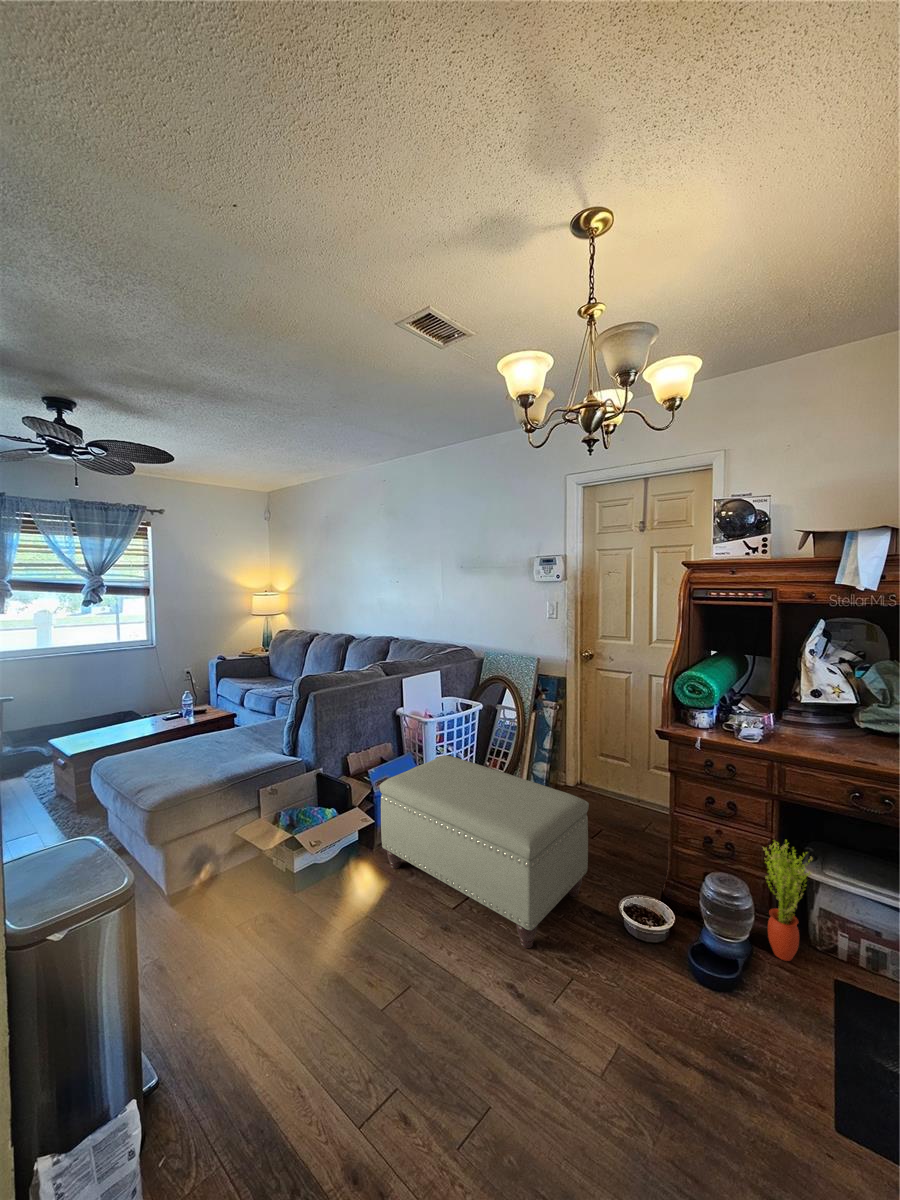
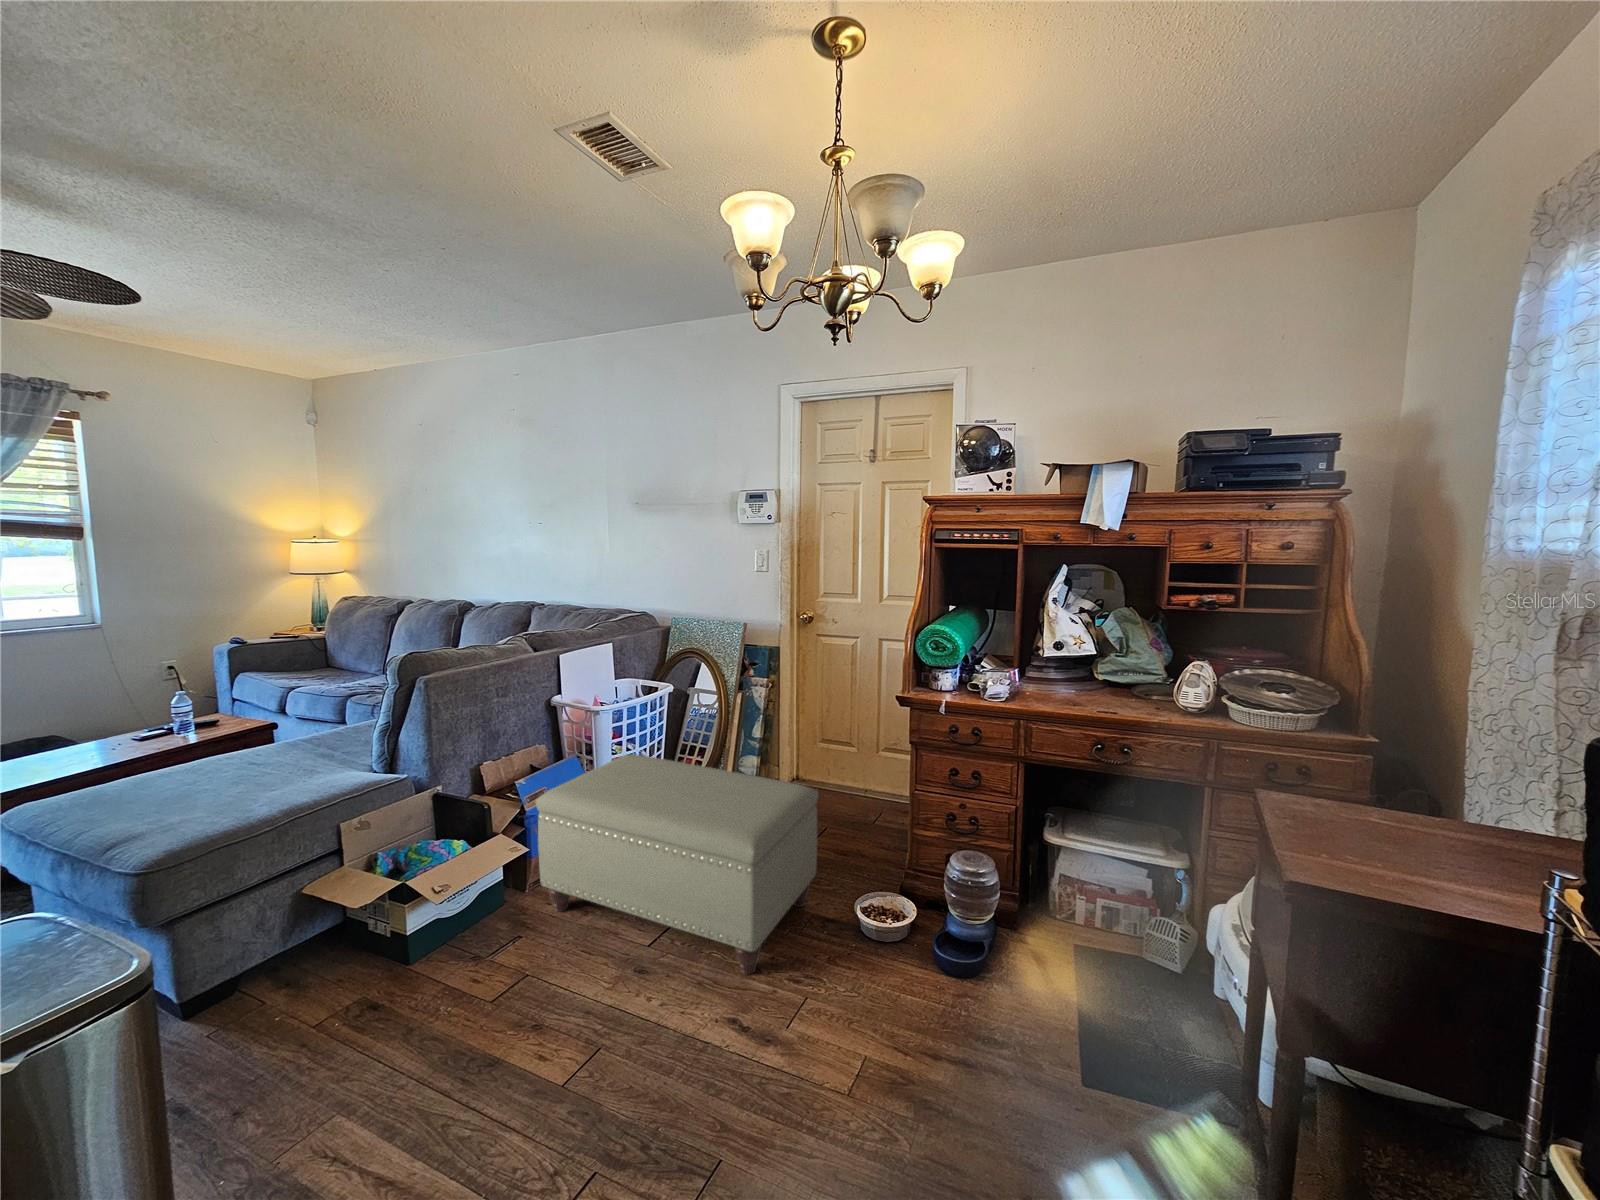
potted plant: present [763,840,813,961] -> none [1006,804,1053,933]

